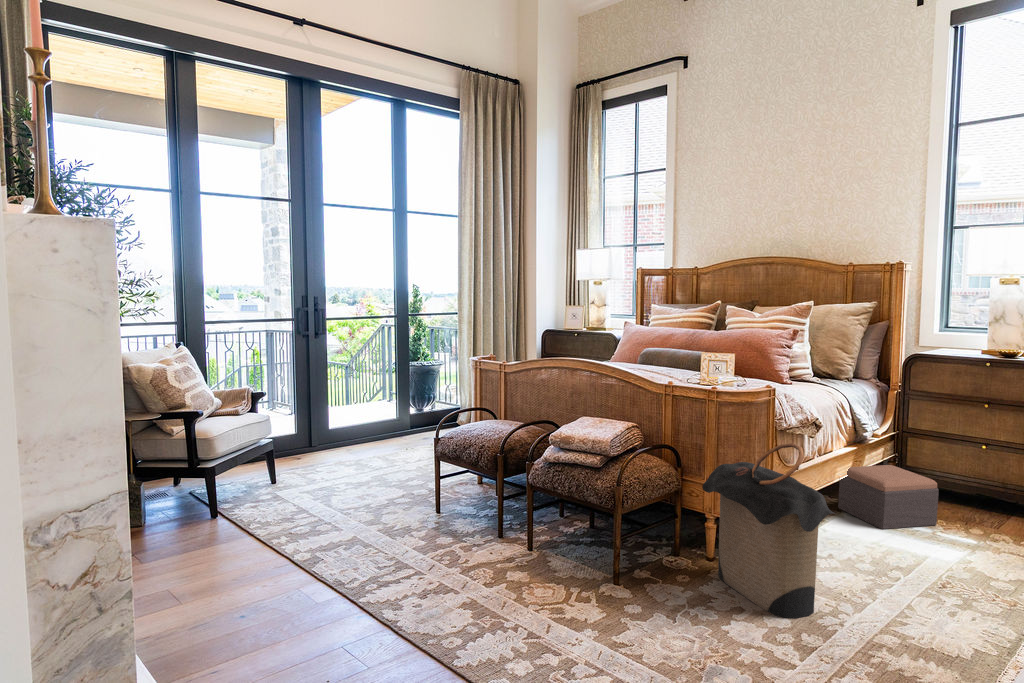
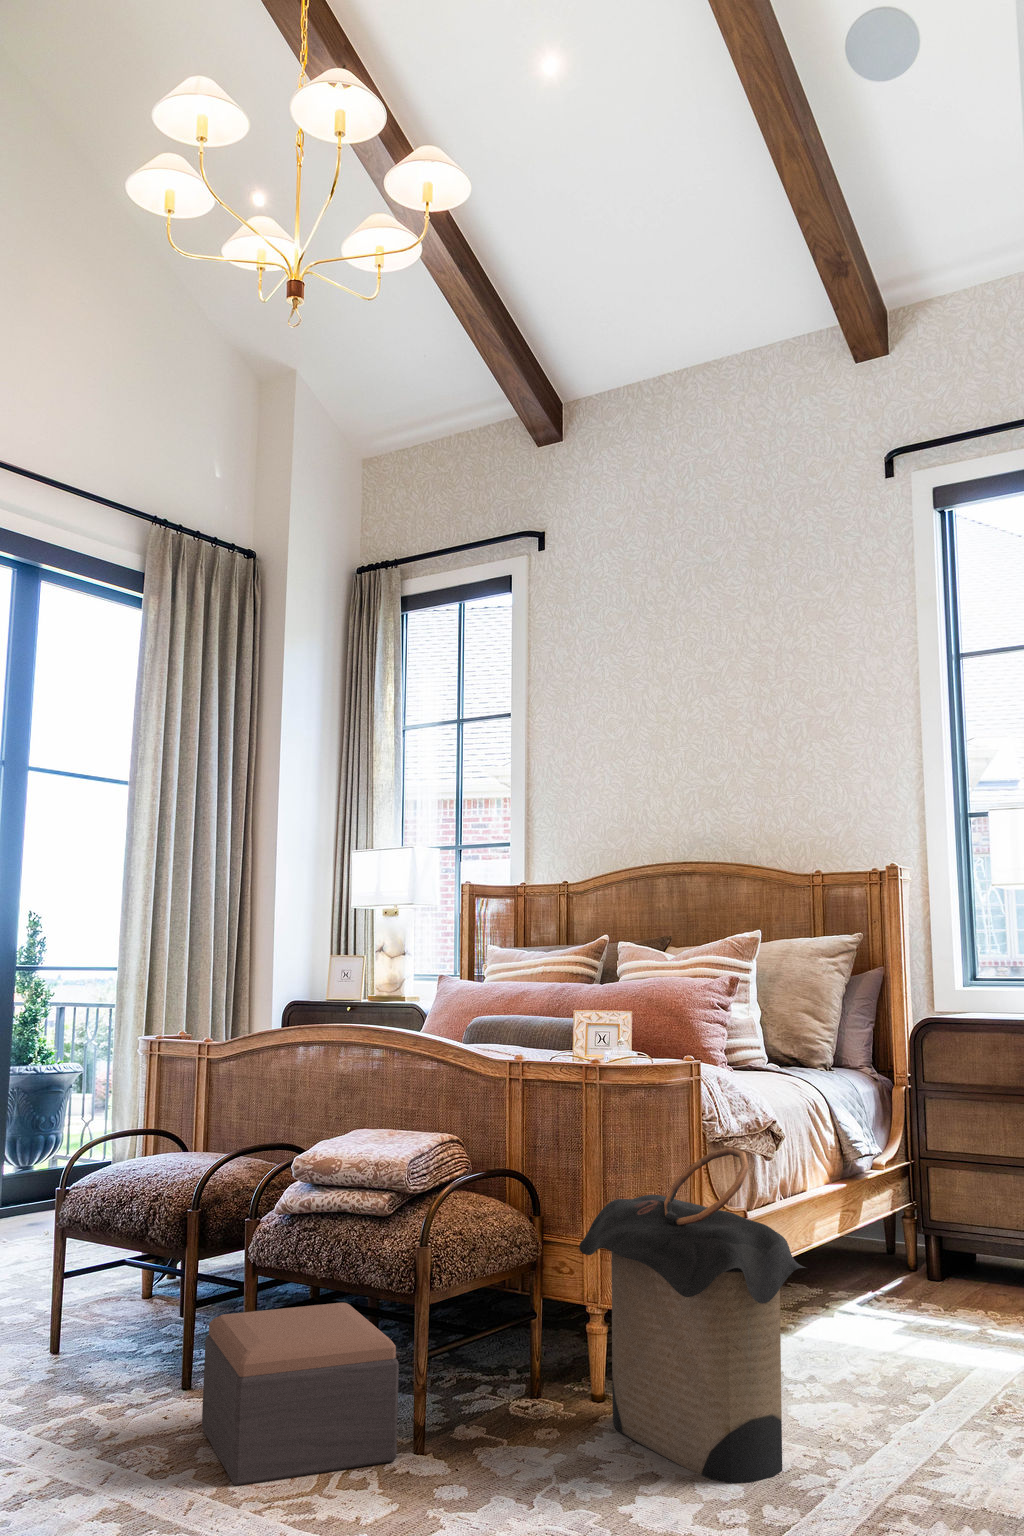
footstool: present [838,465,939,529] -> present [202,1303,399,1486]

